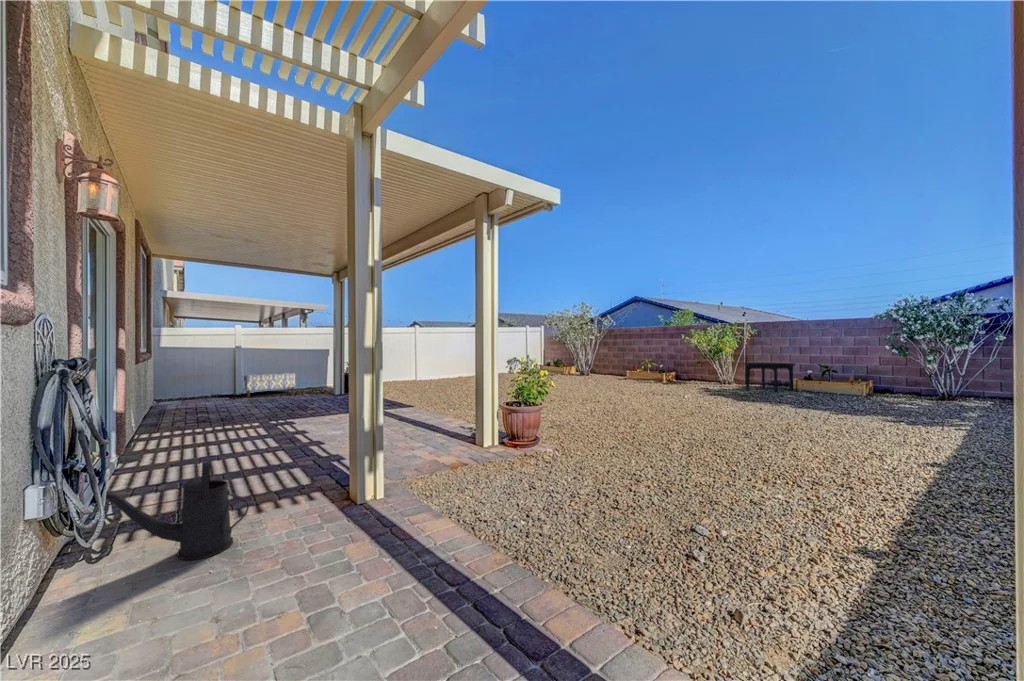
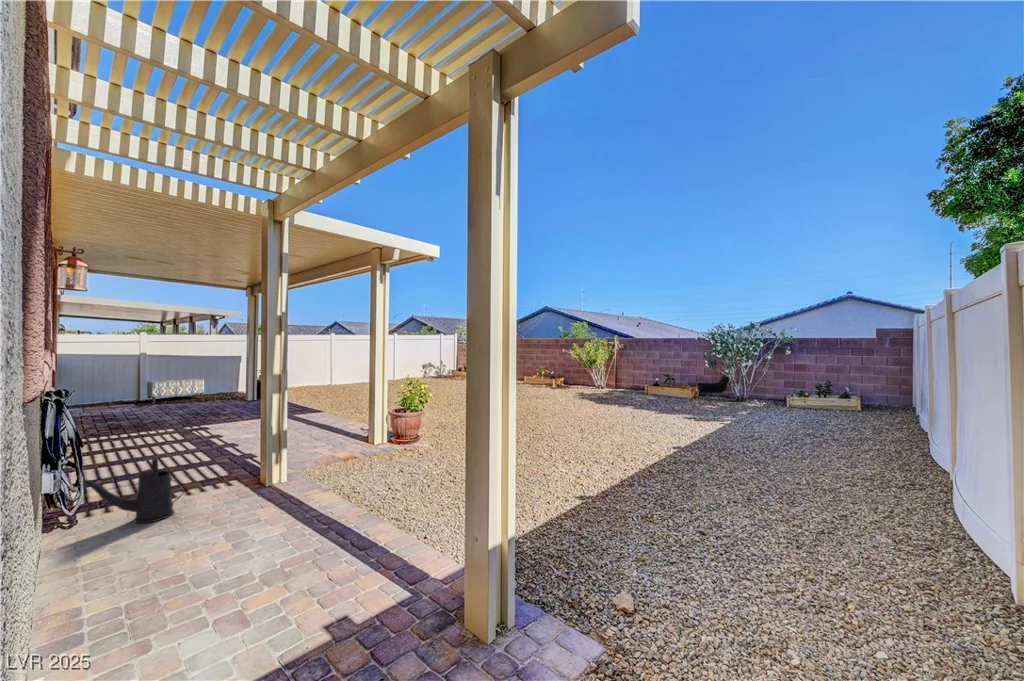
round table: present [744,363,796,392] -> none [612,371,649,396]
lounge chair: none [869,364,929,400] -> present [698,375,730,402]

